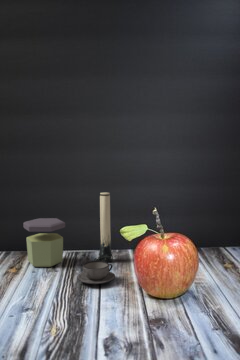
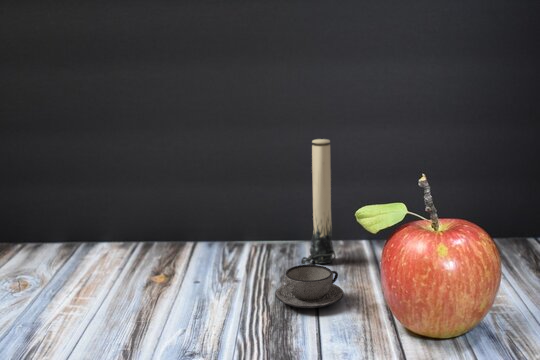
jar: present [23,218,65,267] -> none [175,186,250,272]

